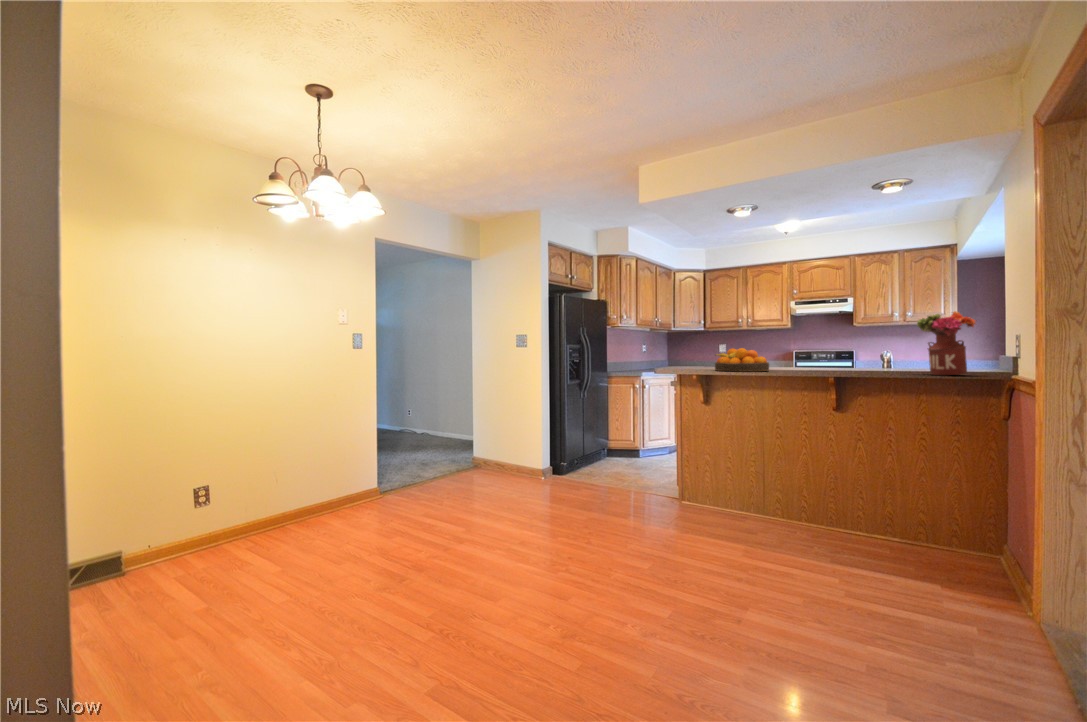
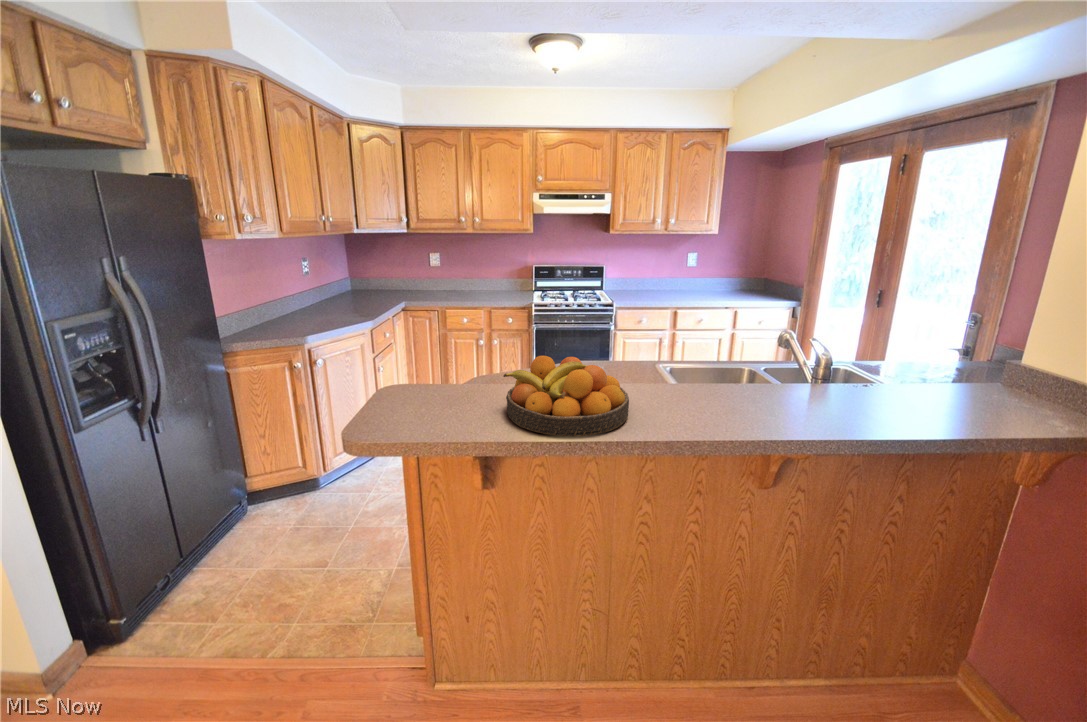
flower arrangement: present [917,311,975,375] -> none [906,295,1023,425]

